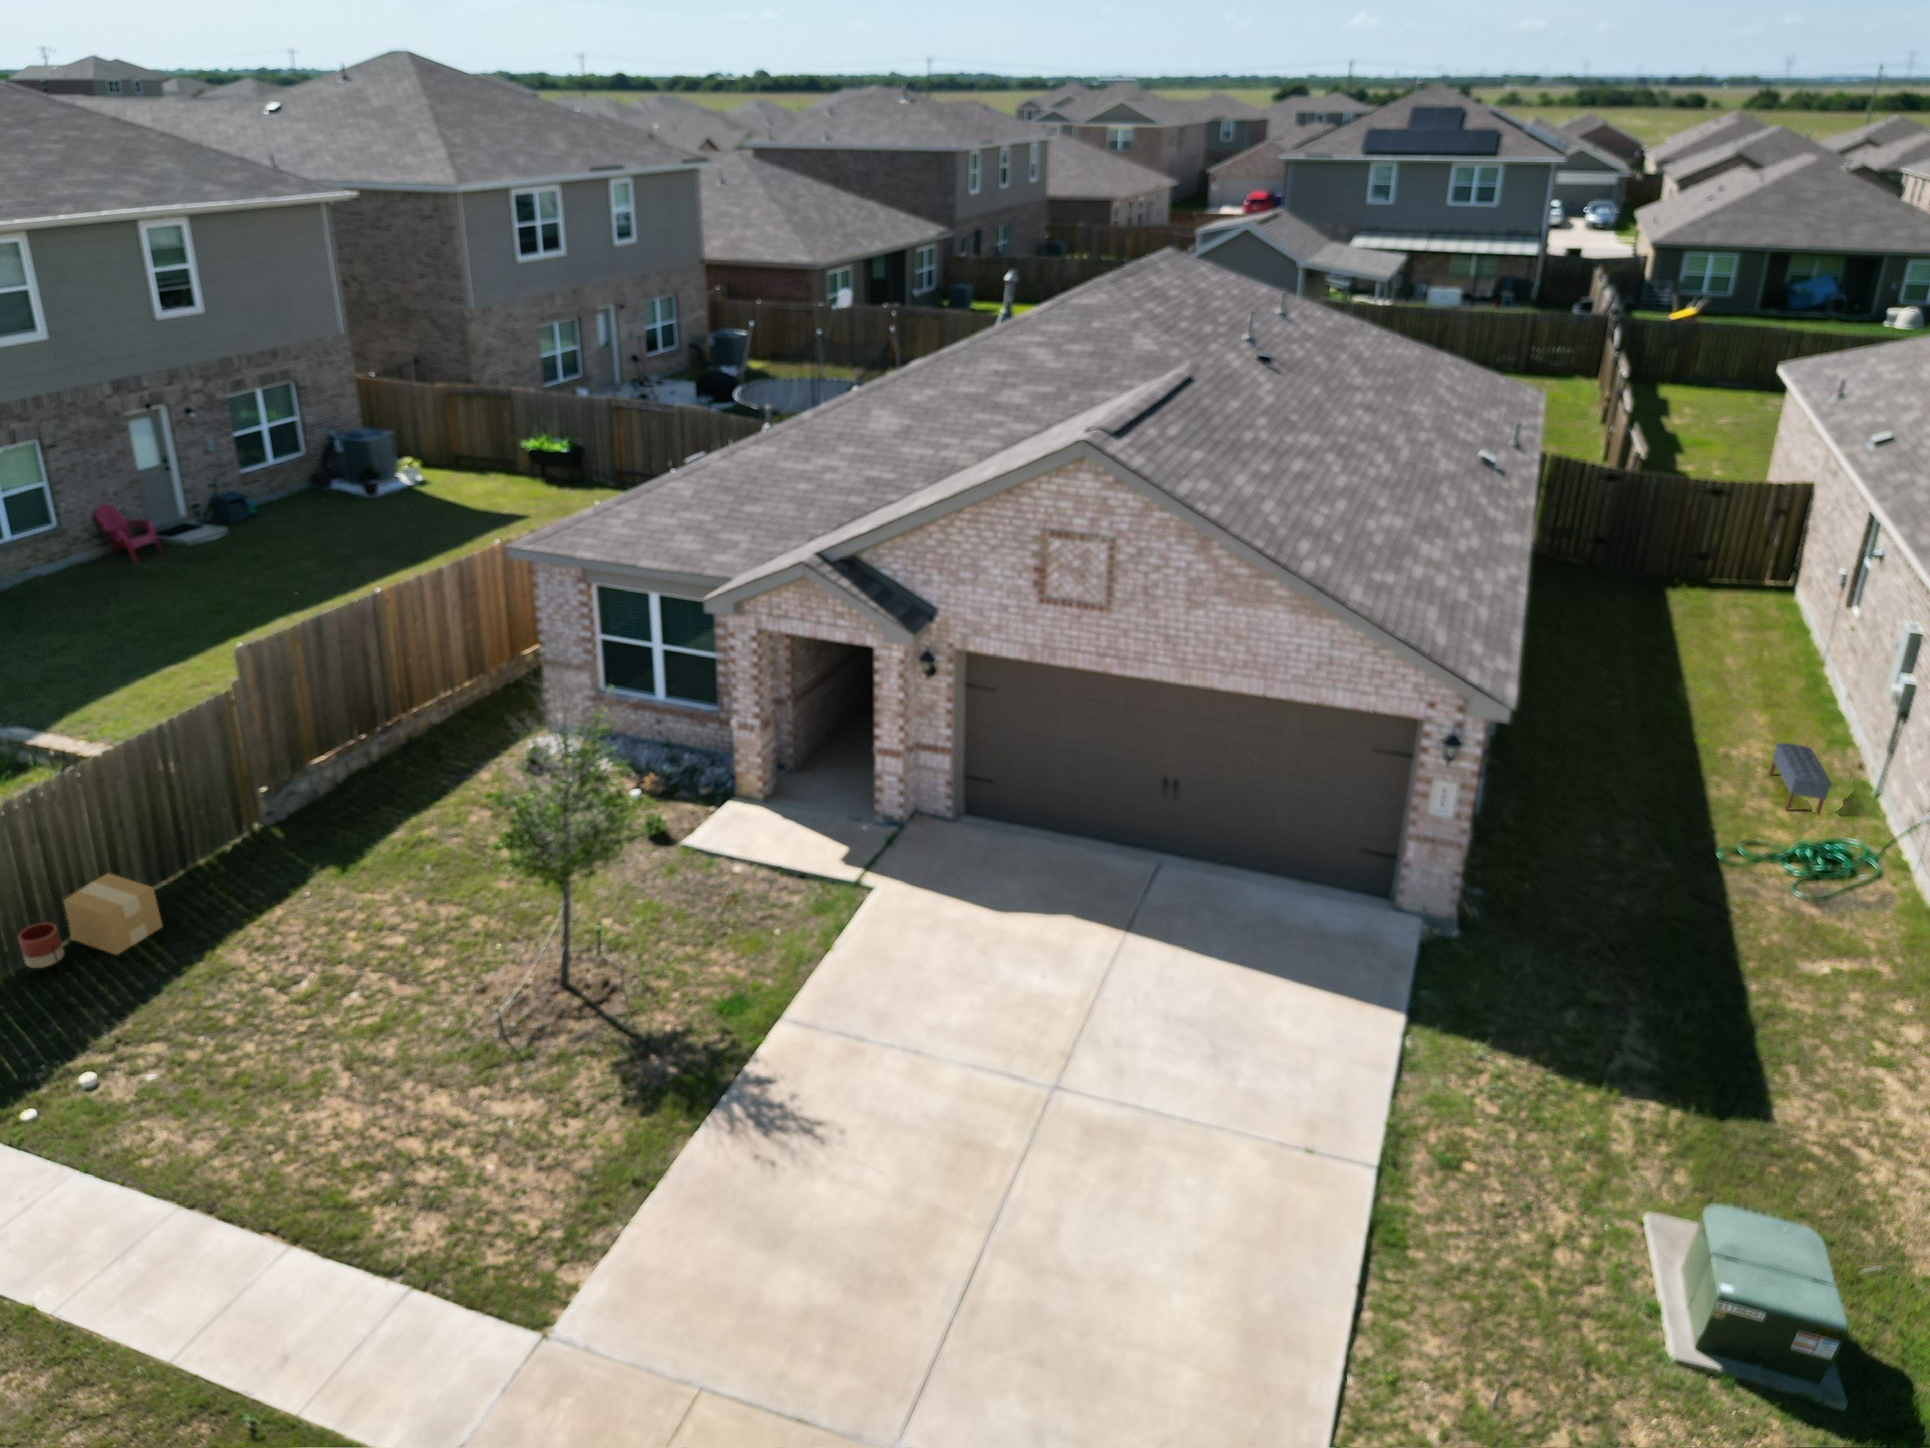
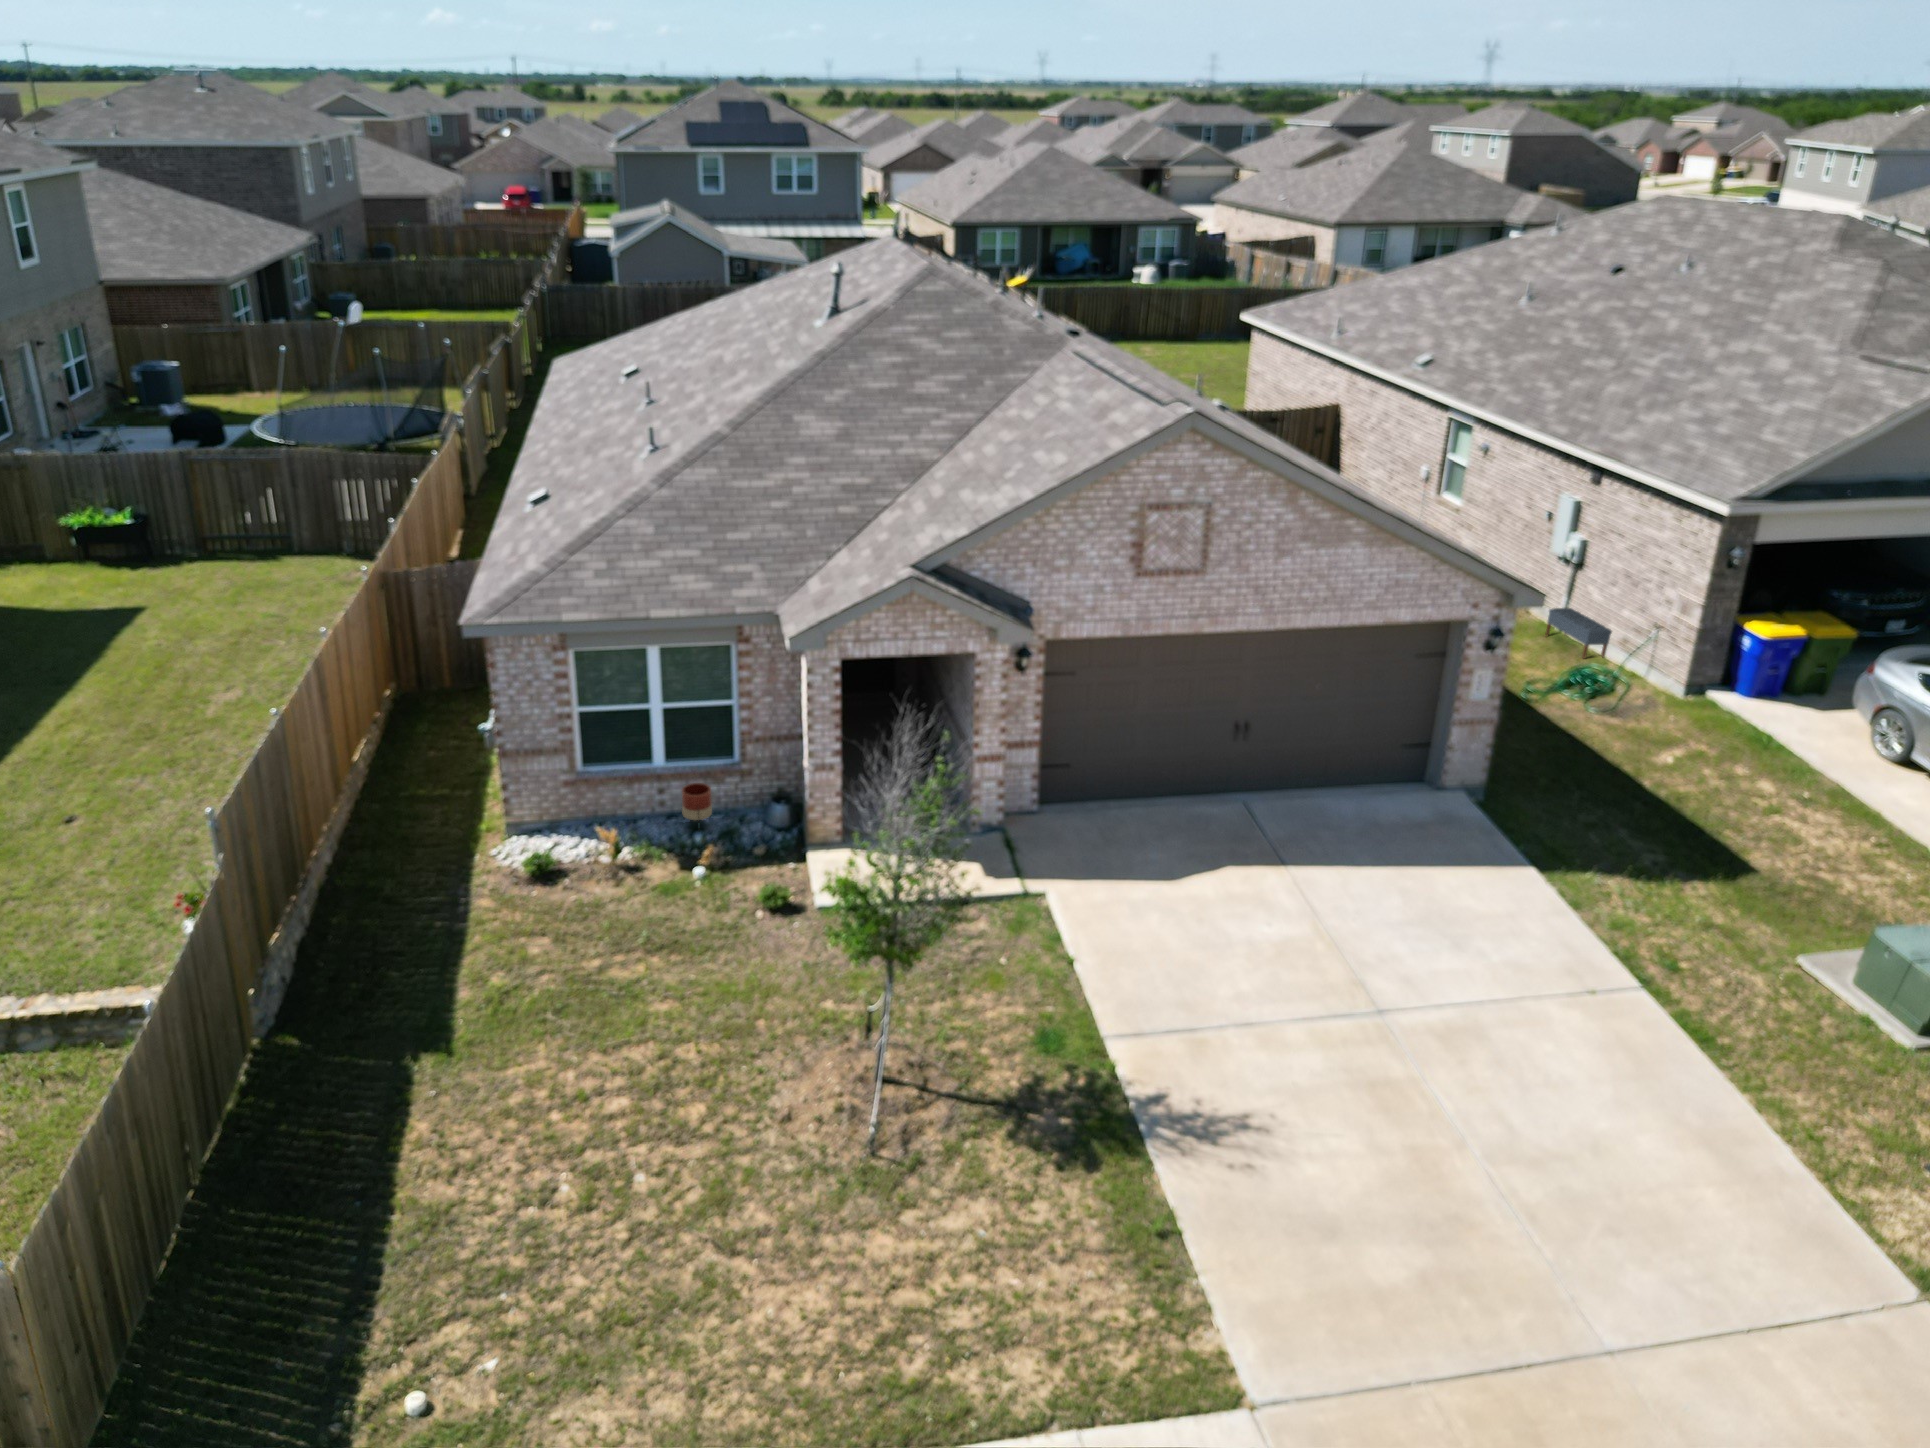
cardboard box: present [64,873,162,955] -> none [176,1130,303,1238]
planter: present [18,923,64,968] -> present [682,783,712,820]

